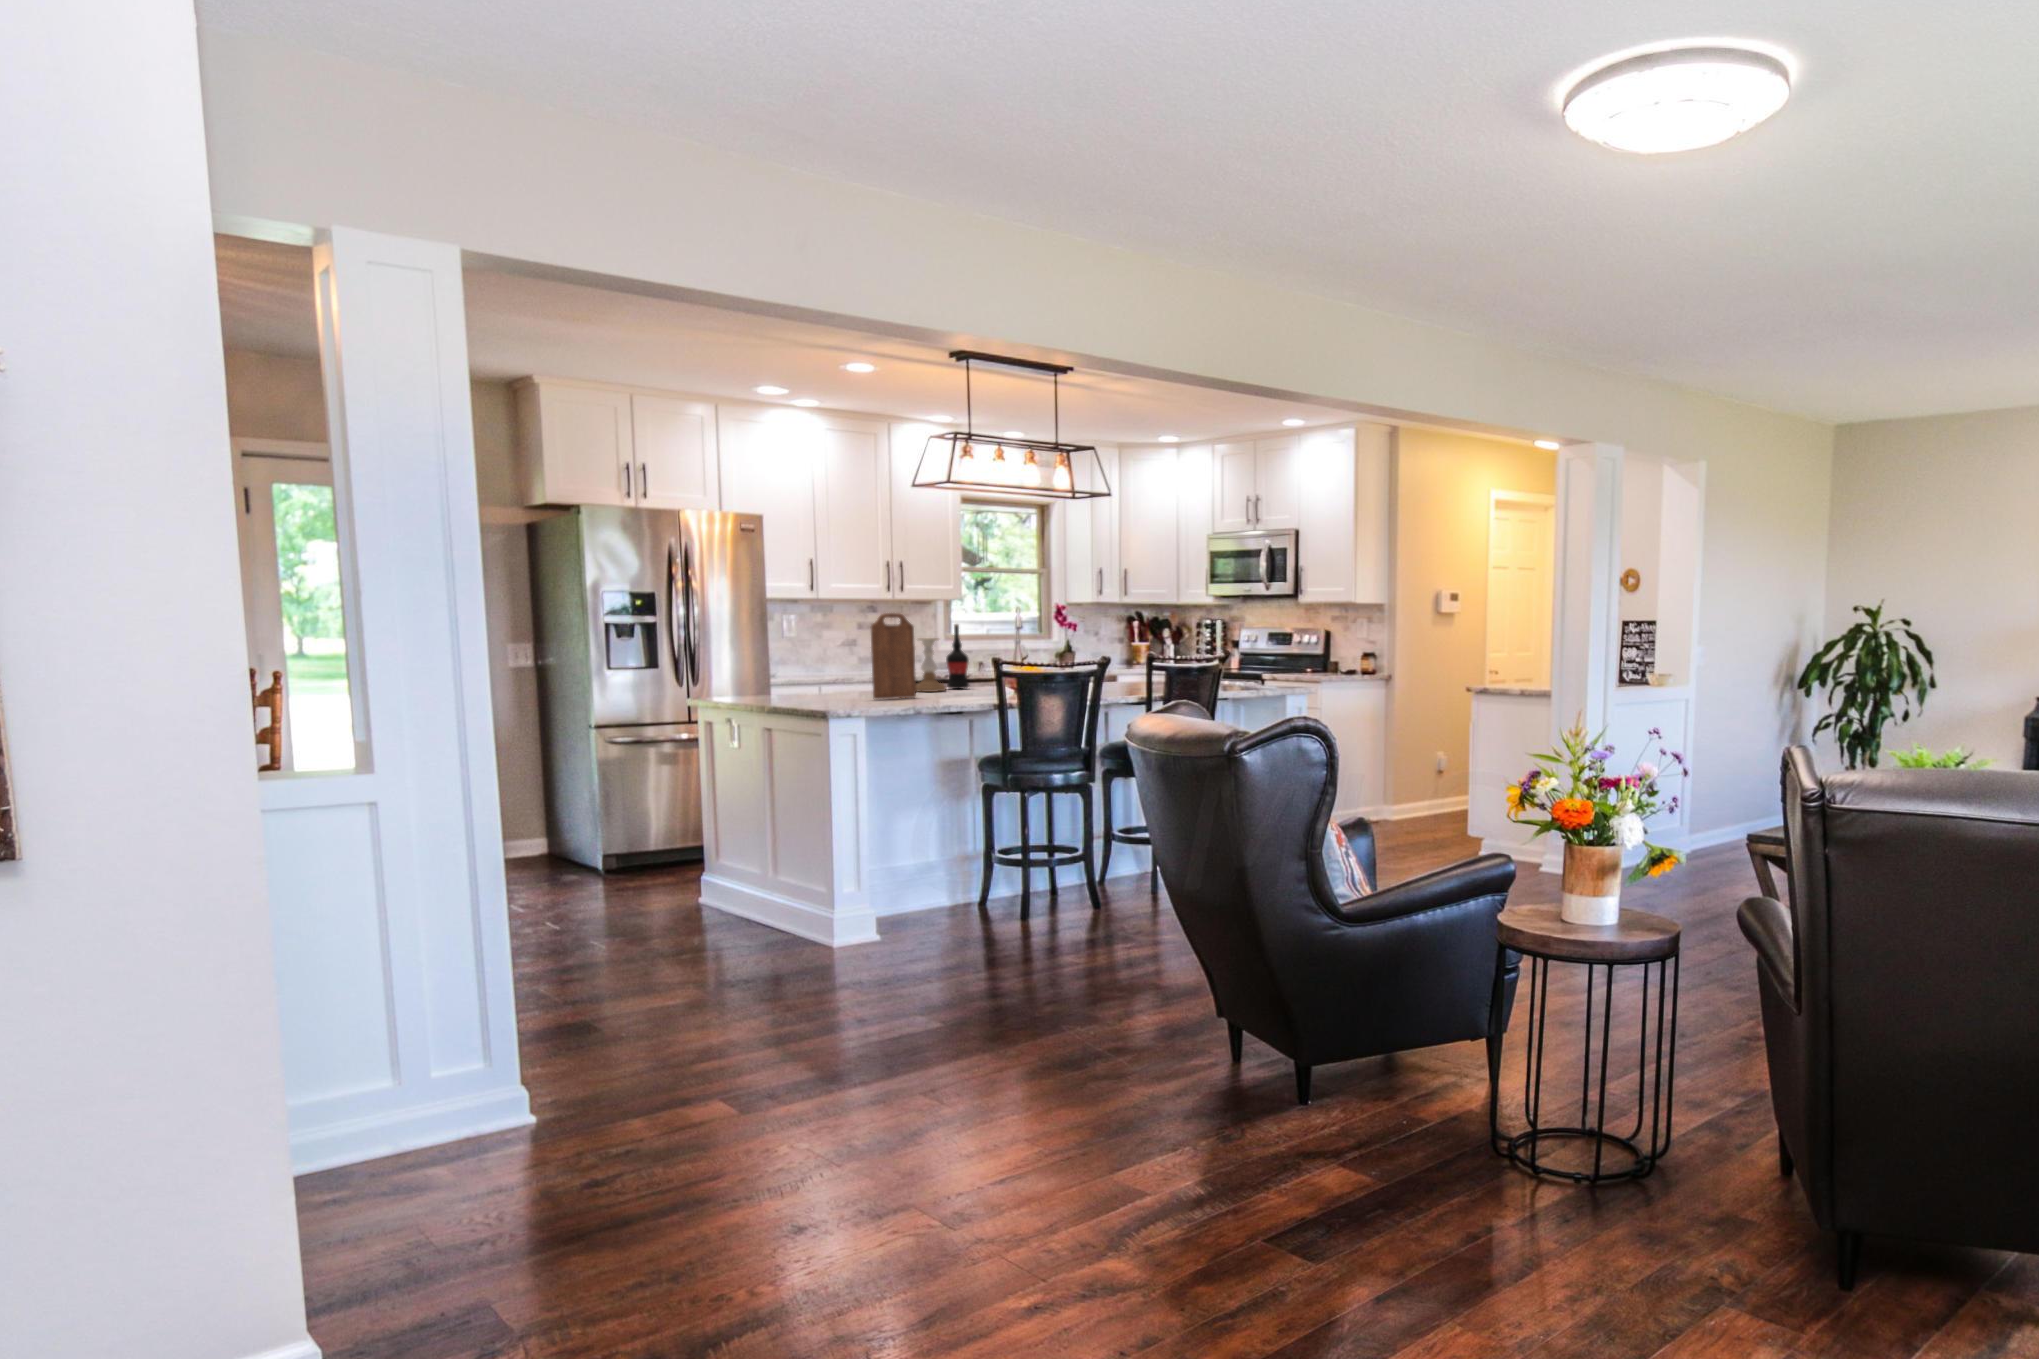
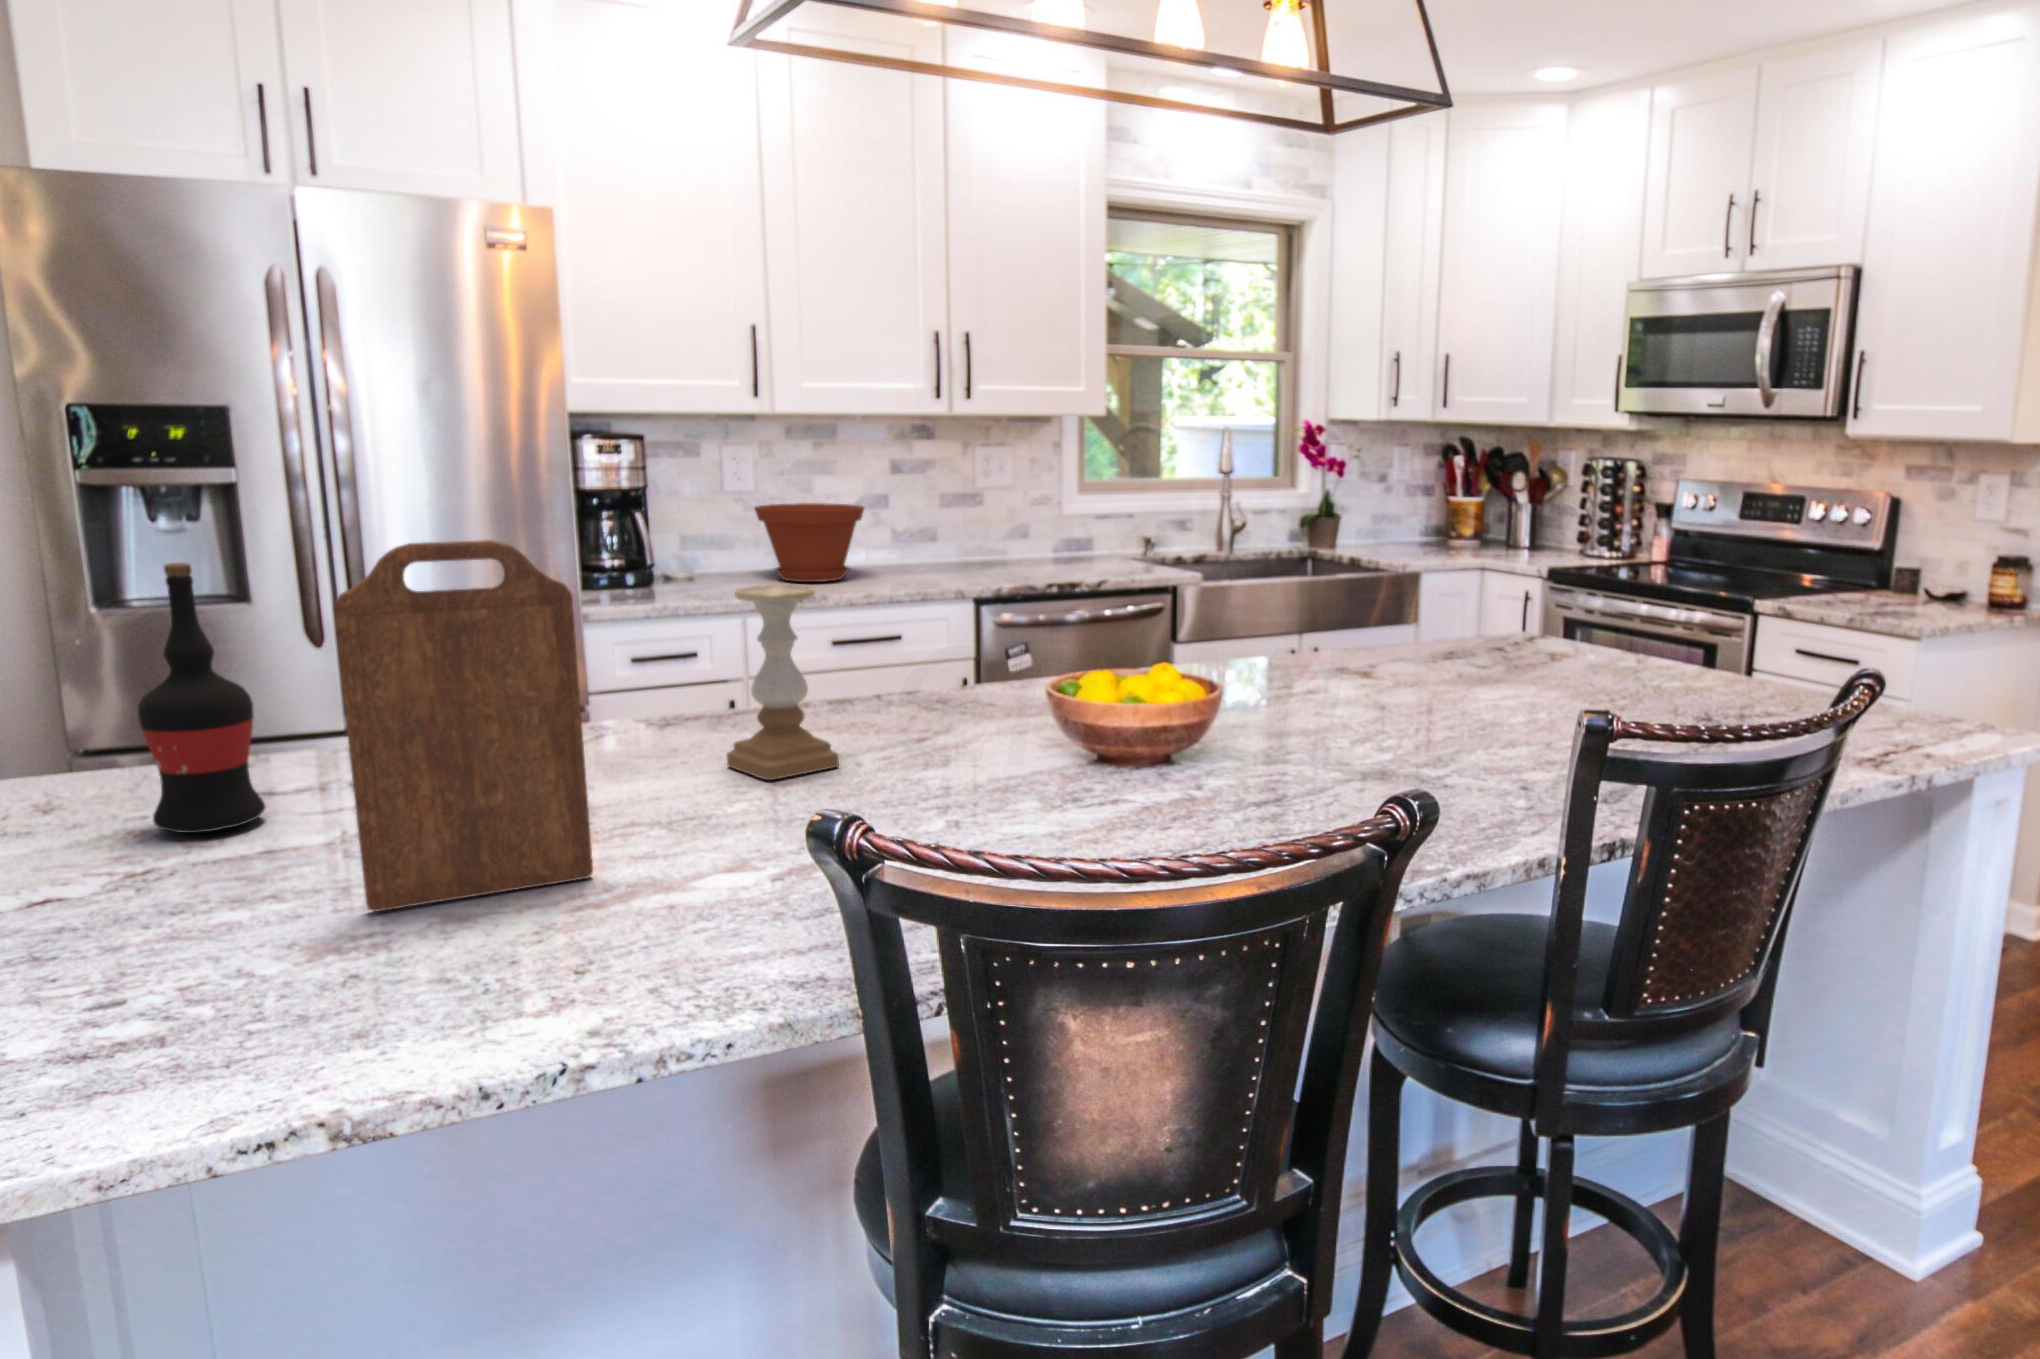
wine bottle: present [946,624,969,689] -> present [138,563,266,833]
plant pot: none [803,642,855,677] -> present [754,503,864,582]

